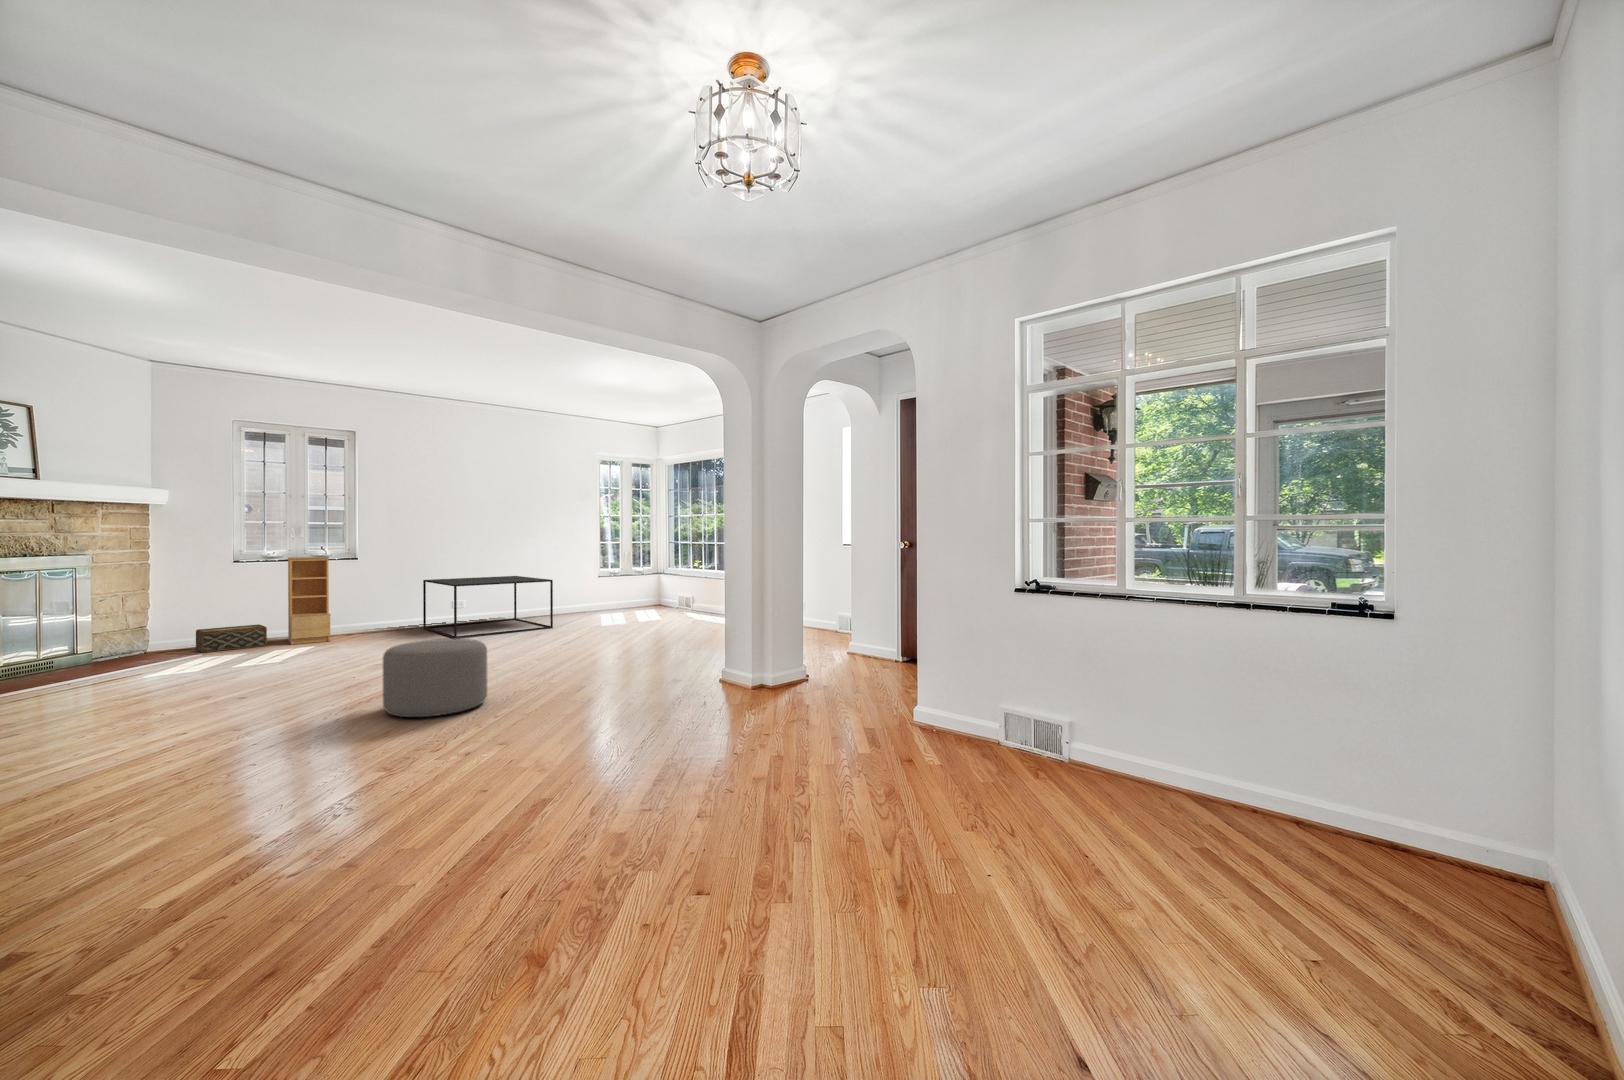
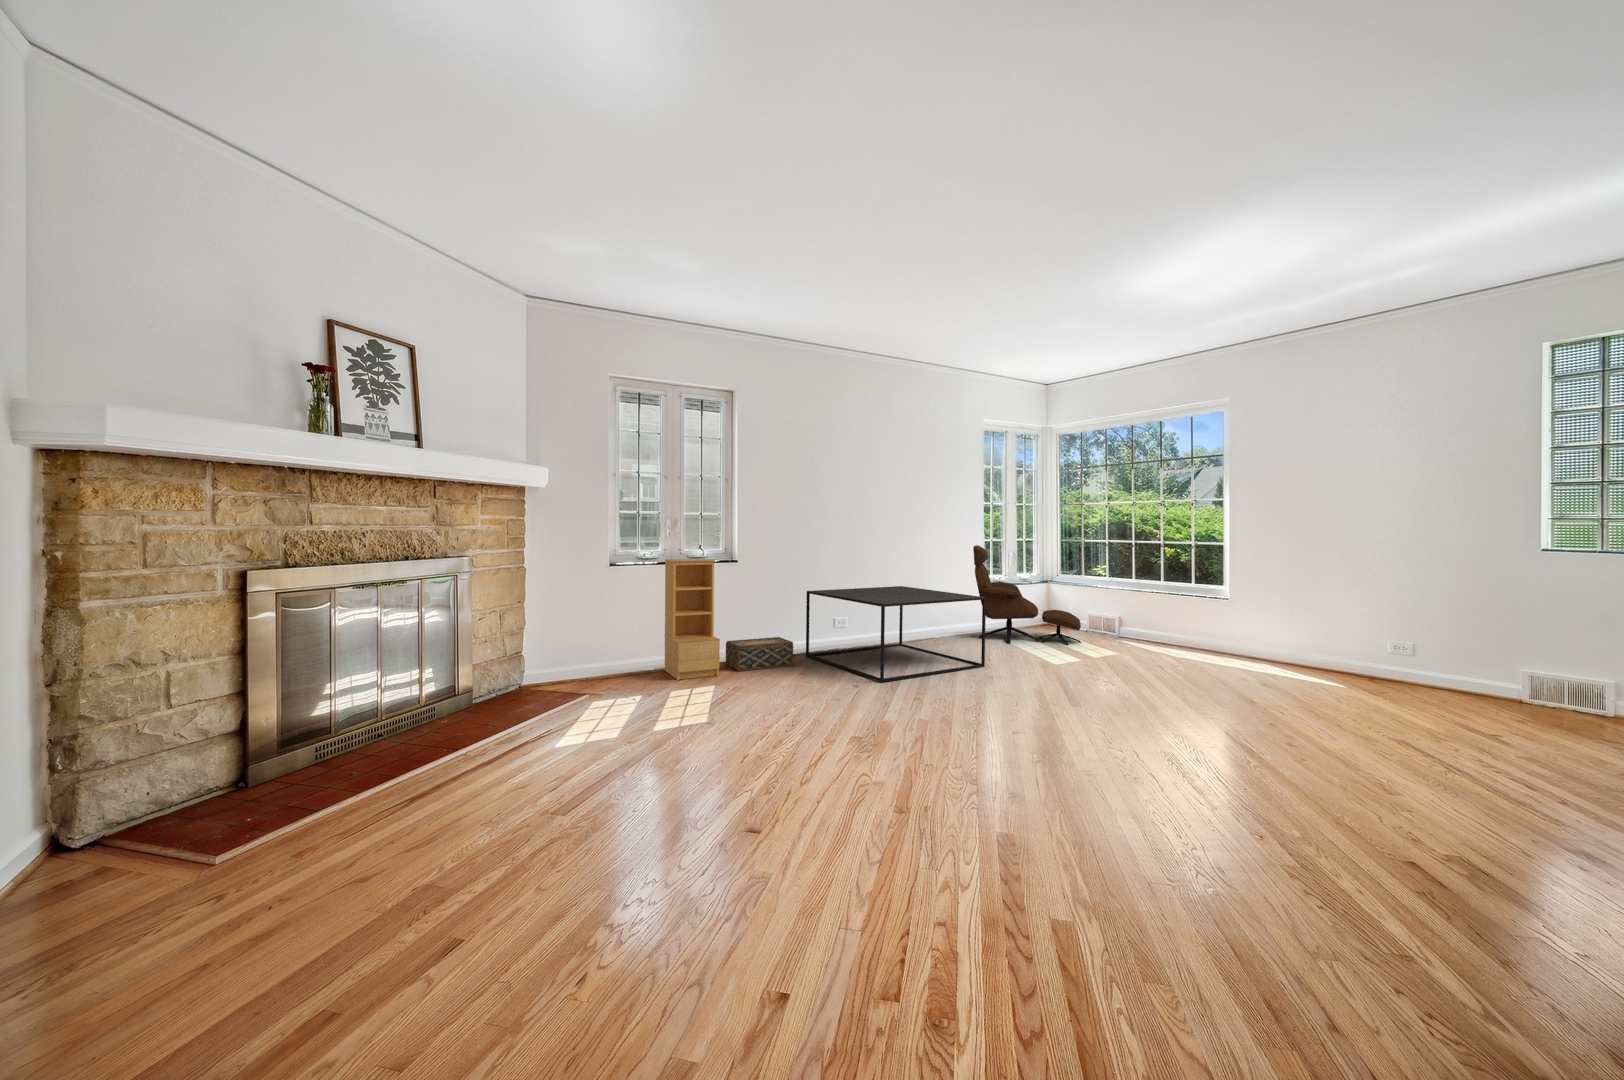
lounge chair: none [580,545,661,615] -> present [973,545,1081,645]
woven basket: present [196,624,267,652] -> present [726,637,793,671]
ottoman: present [383,639,487,717] -> none [1109,768,1362,1008]

